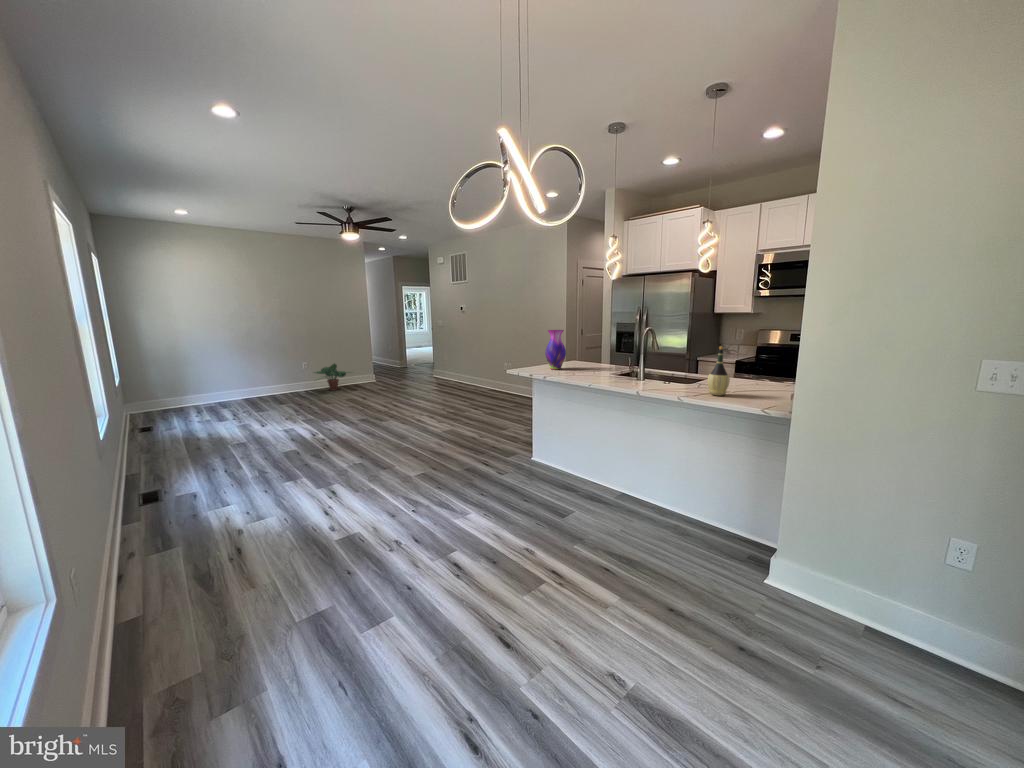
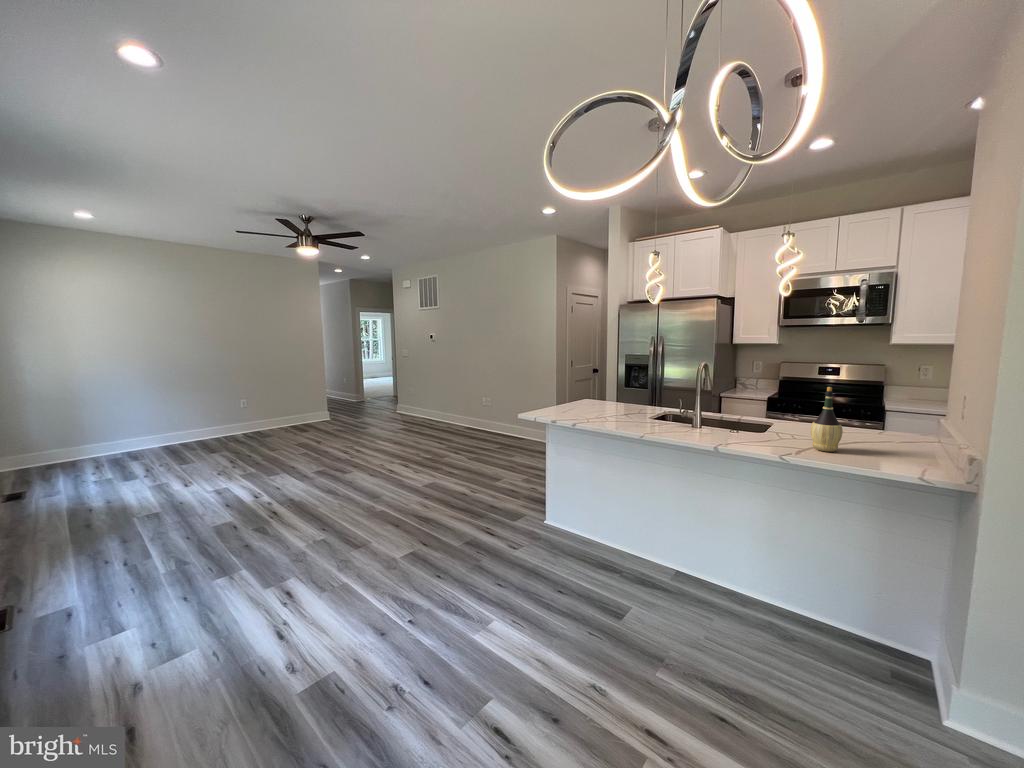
vase: present [545,330,566,370] -> none [565,363,591,412]
potted plant: present [315,364,347,391] -> none [251,400,307,433]

